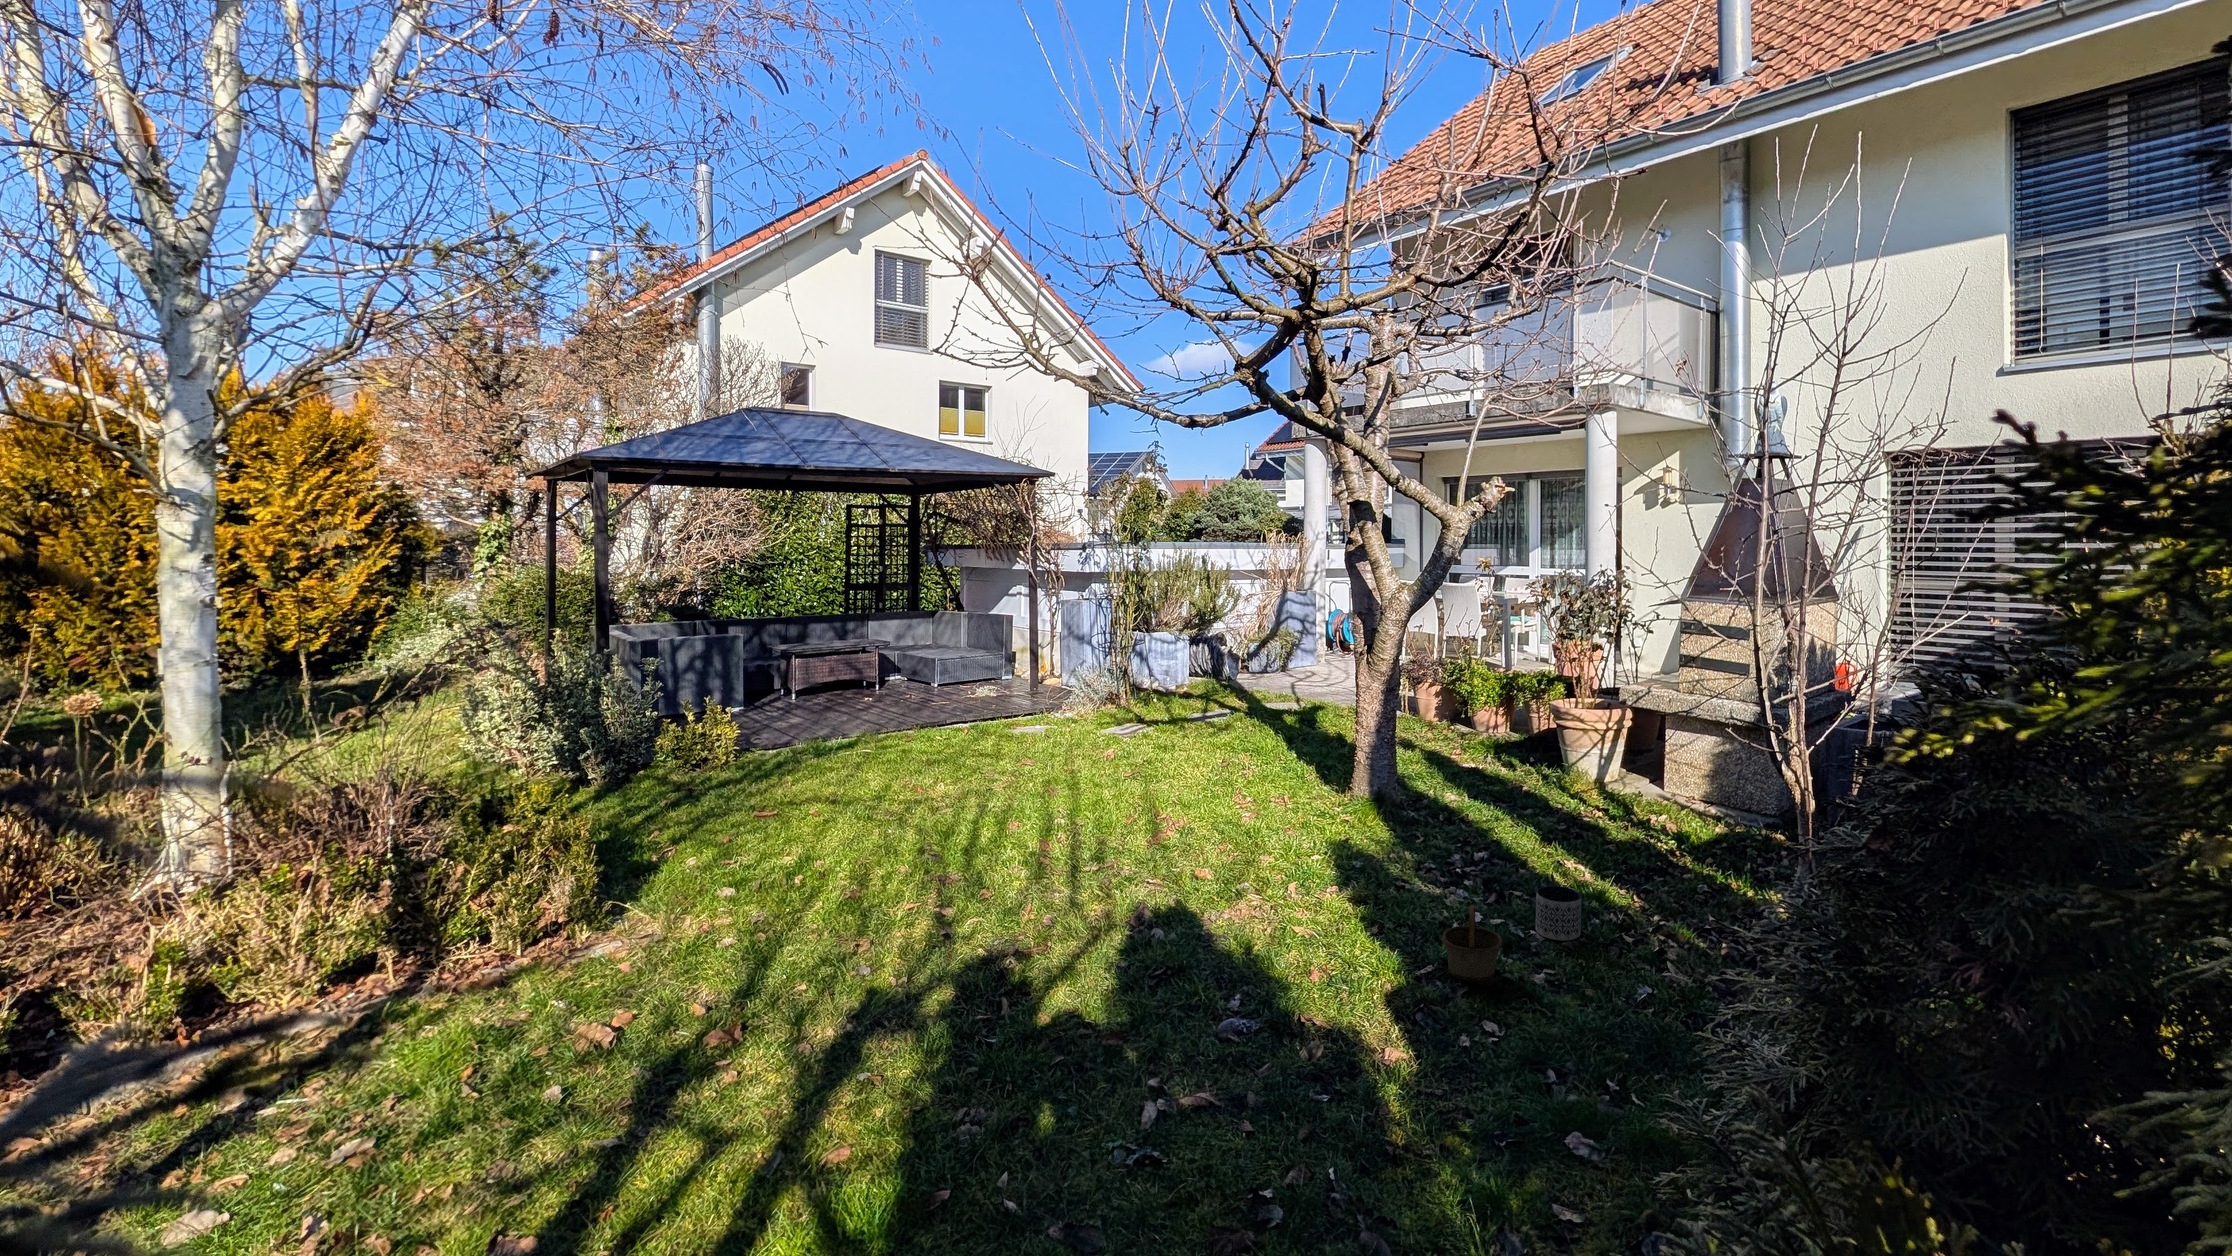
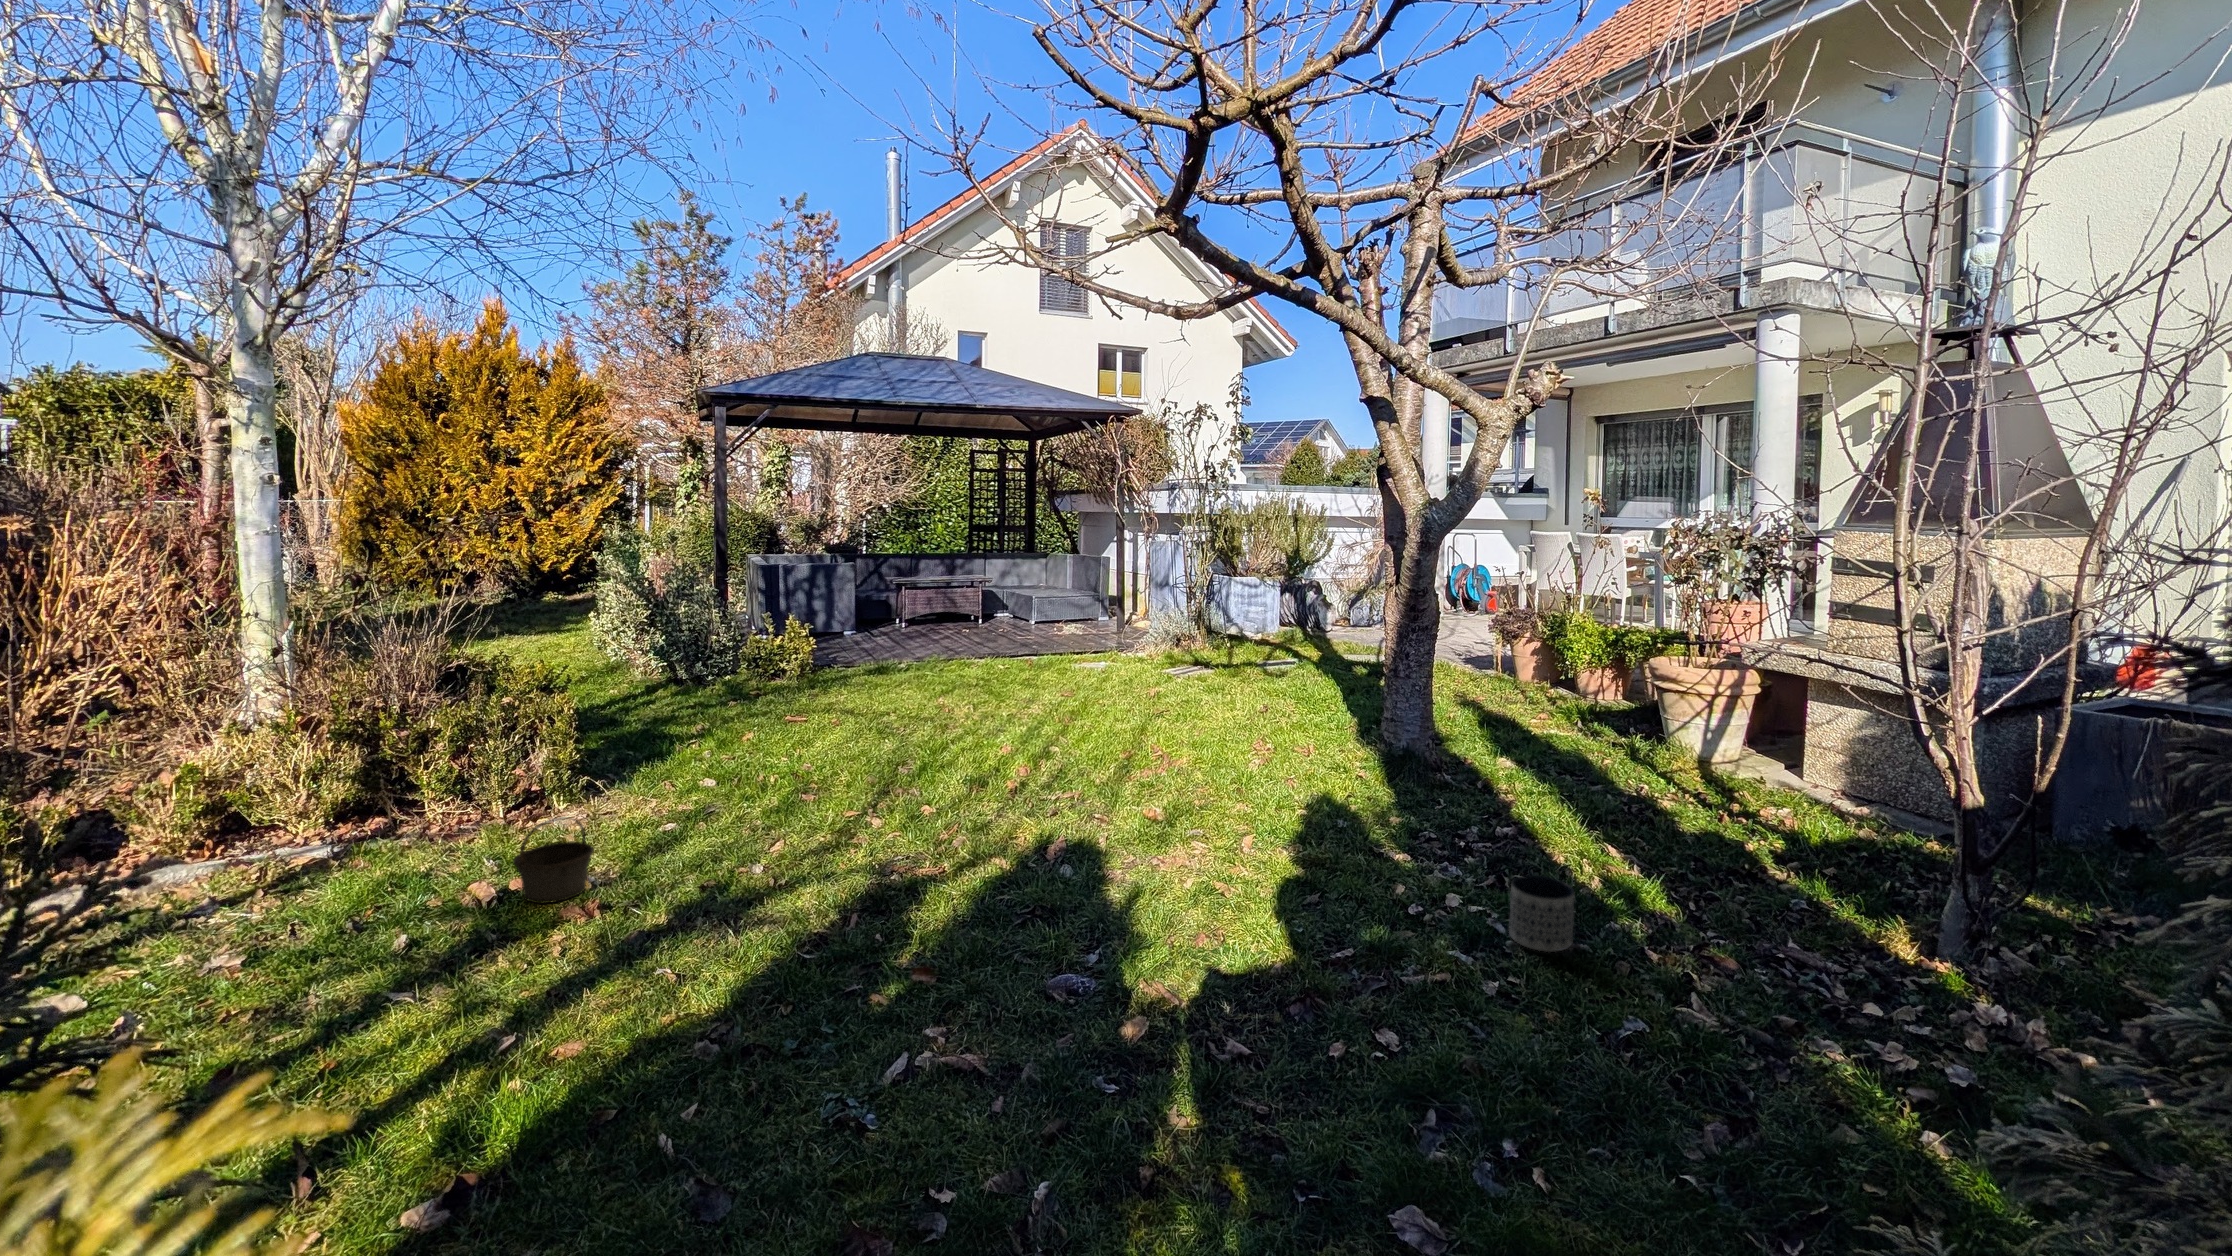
basket: present [1442,905,1502,981] -> present [513,817,594,904]

